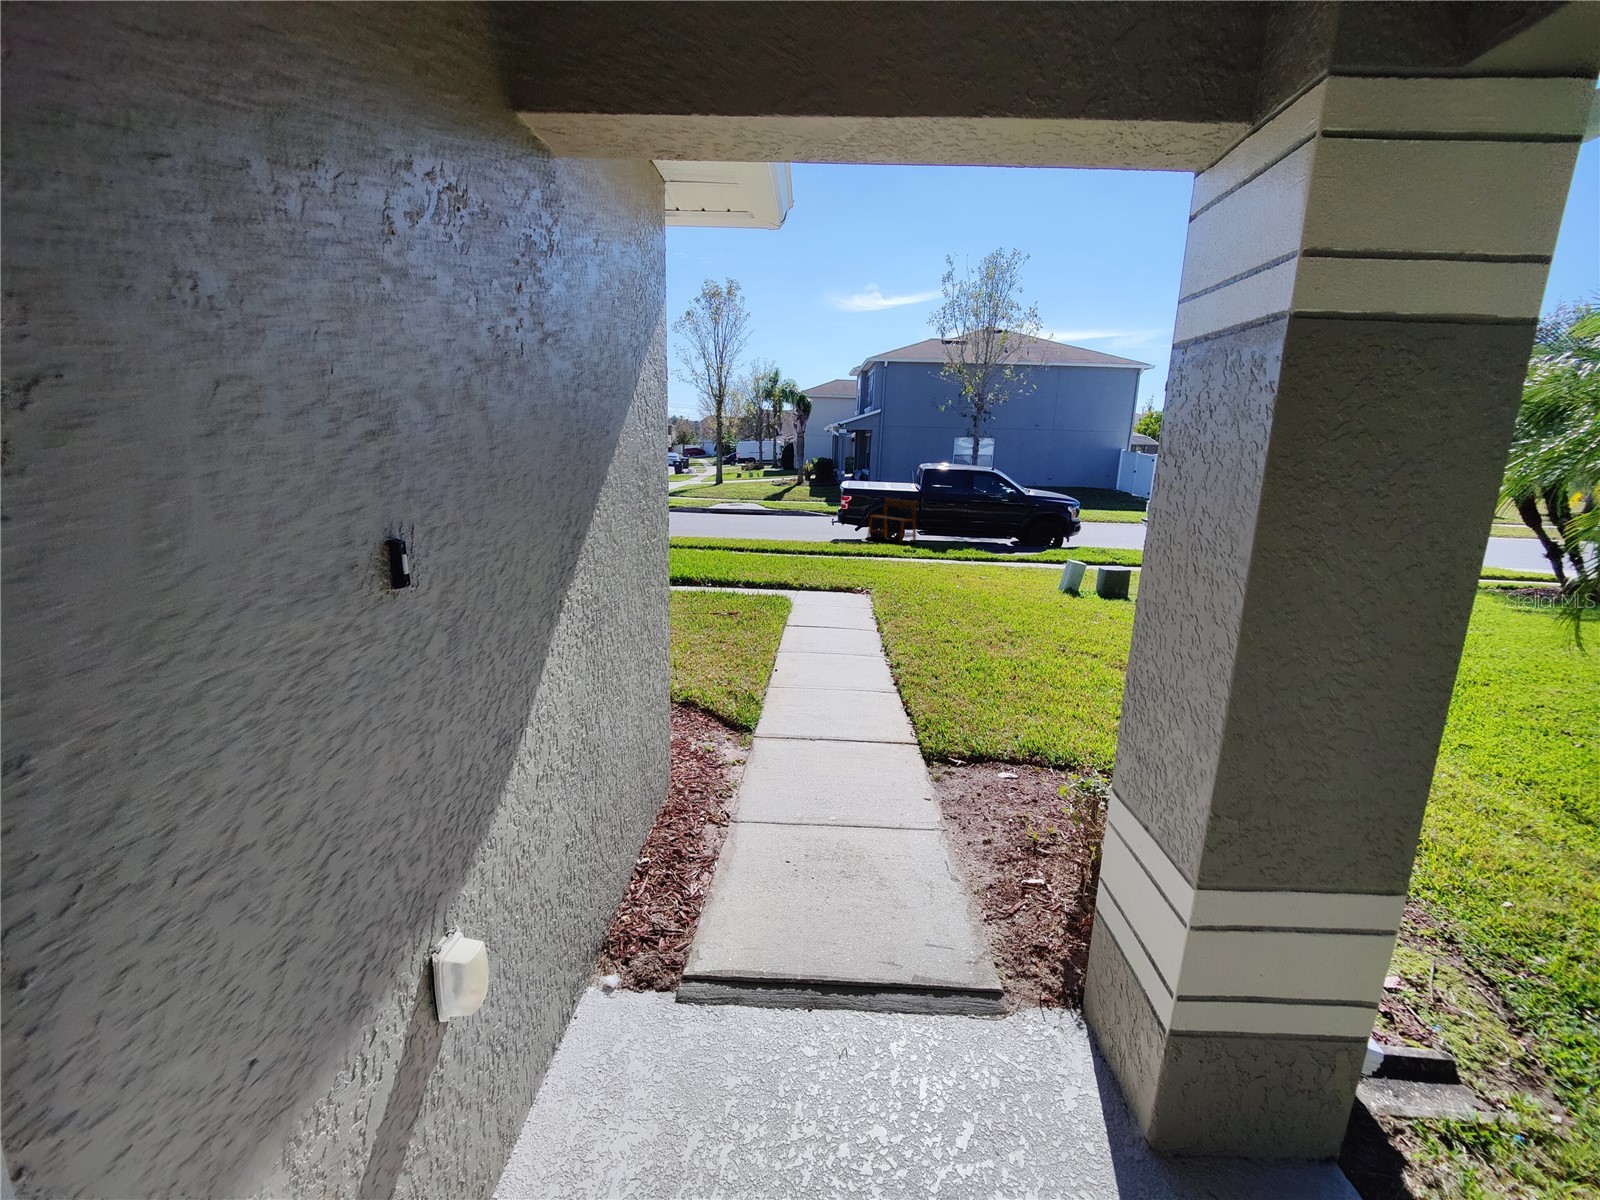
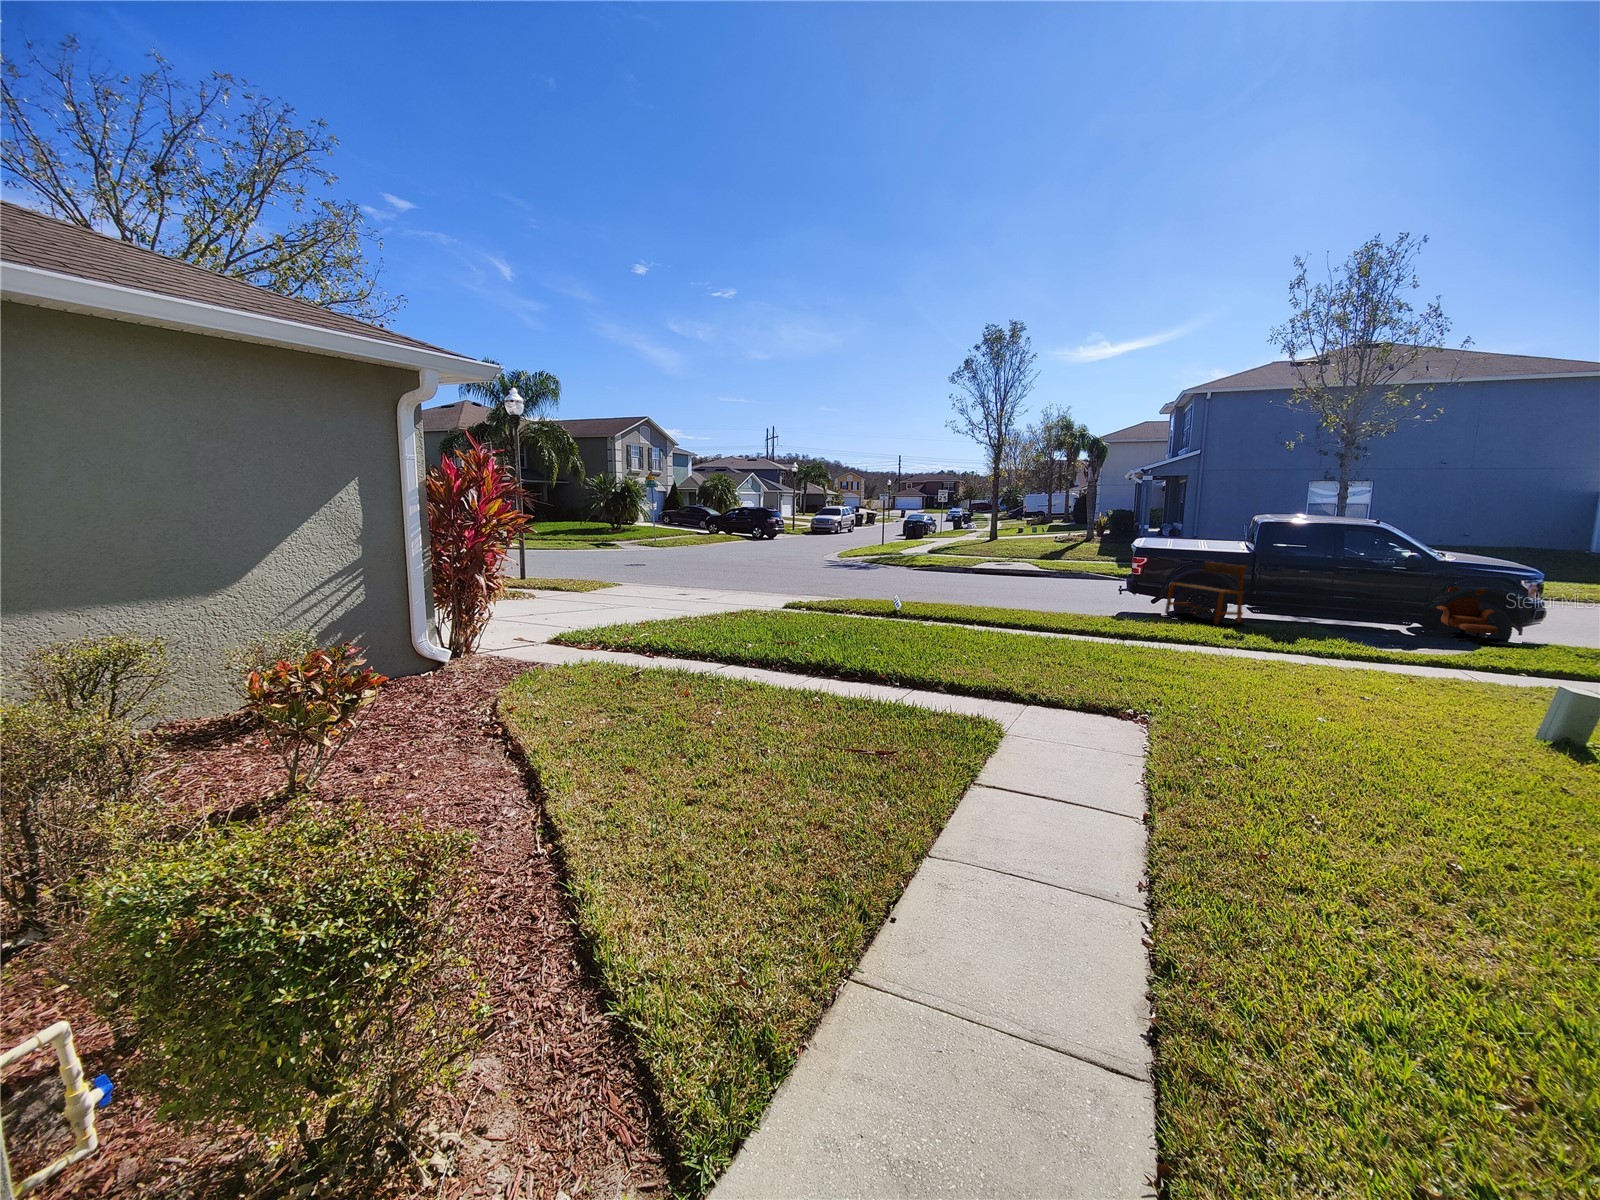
lounge chair: none [1023,511,1052,548] -> present [1436,587,1498,645]

